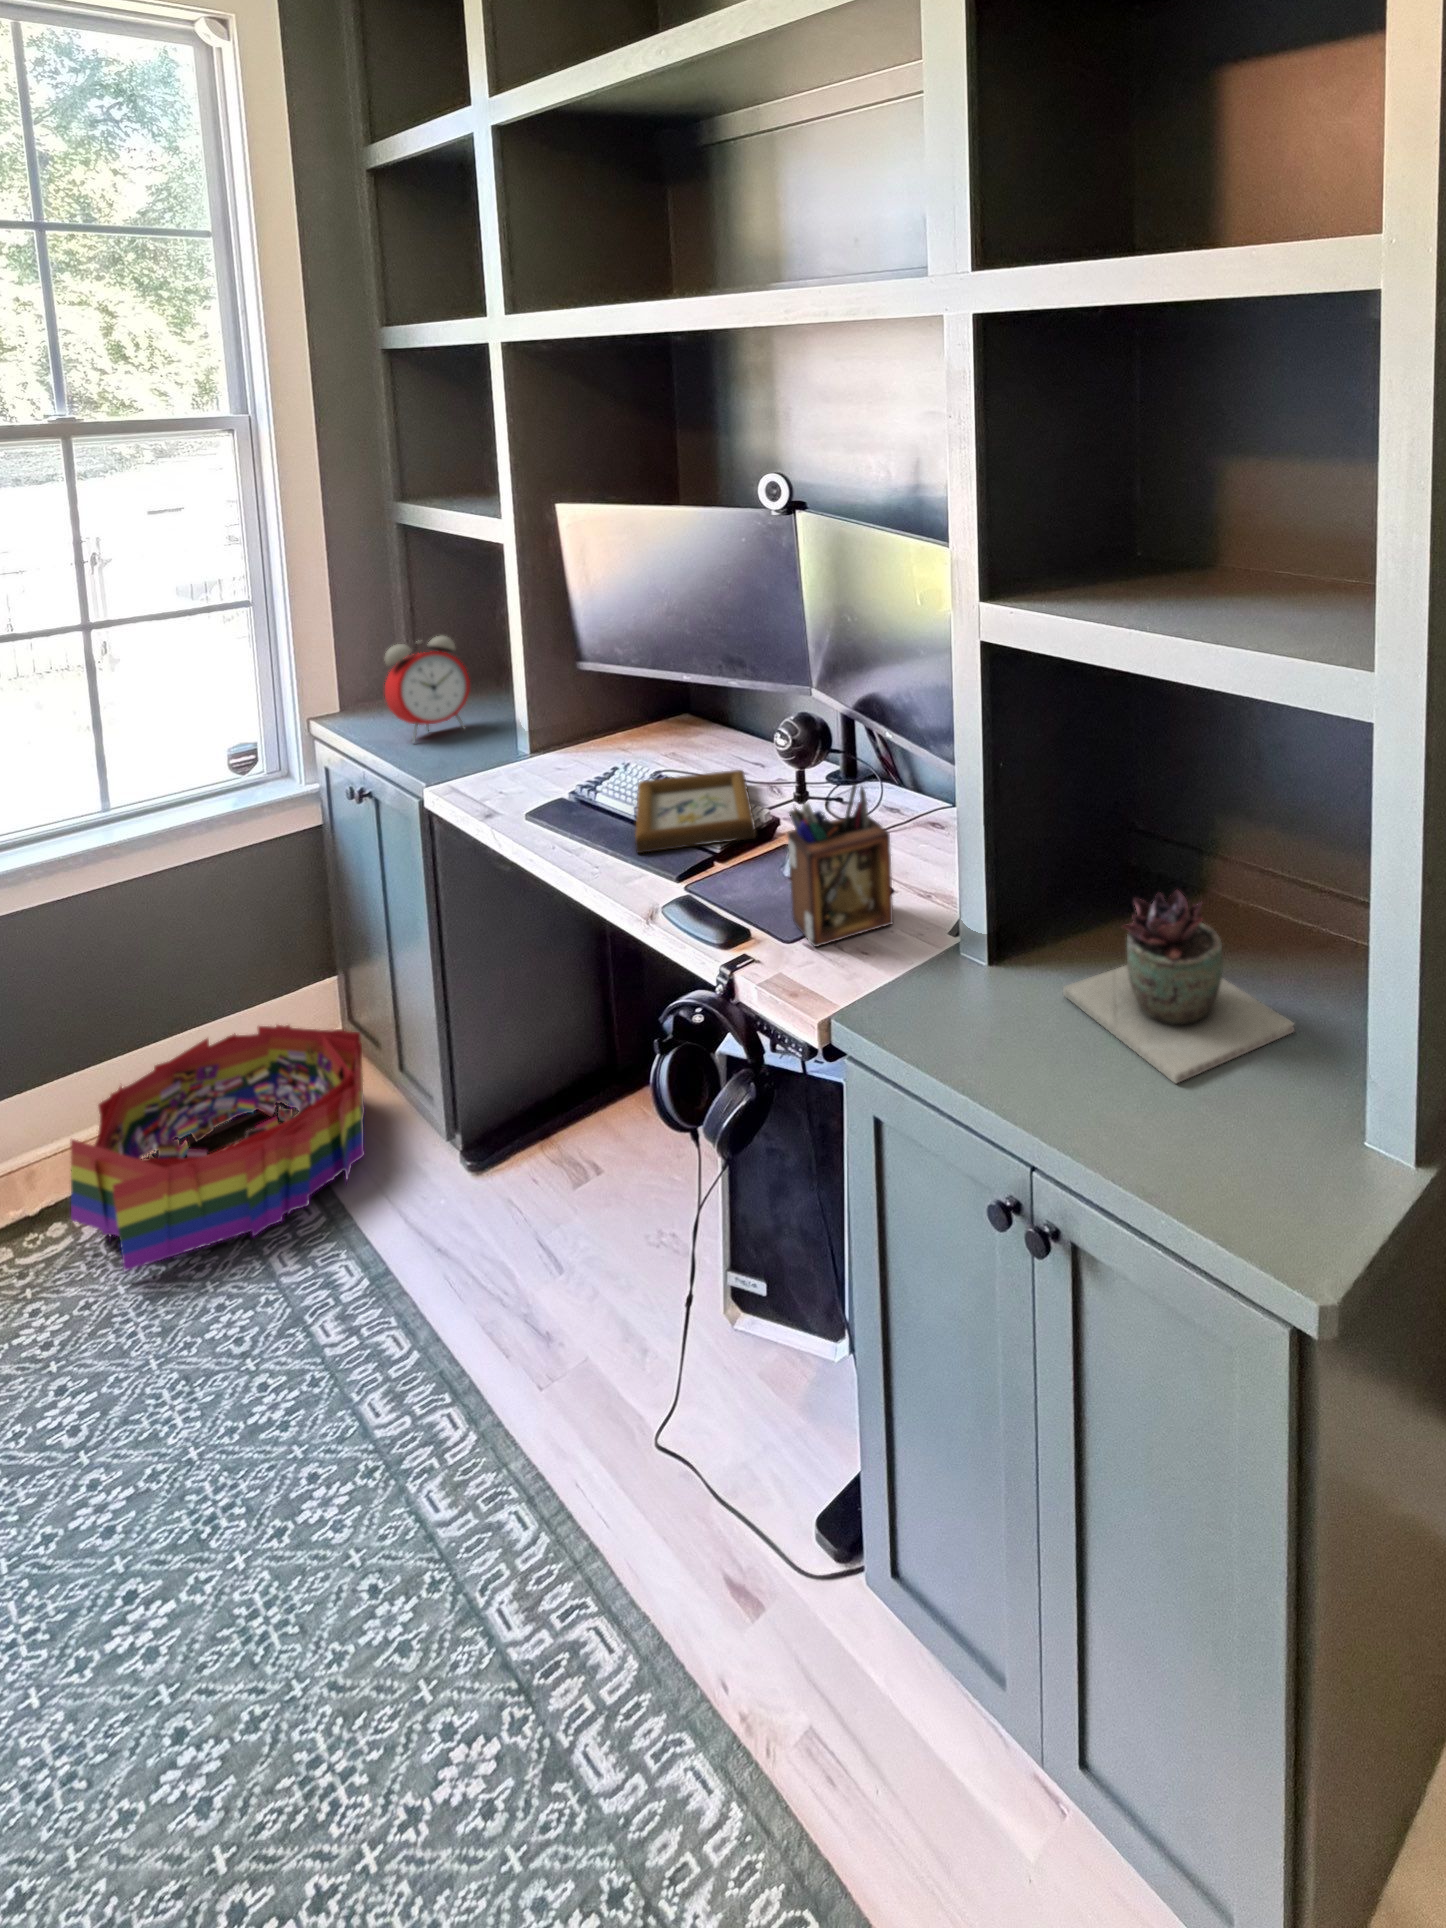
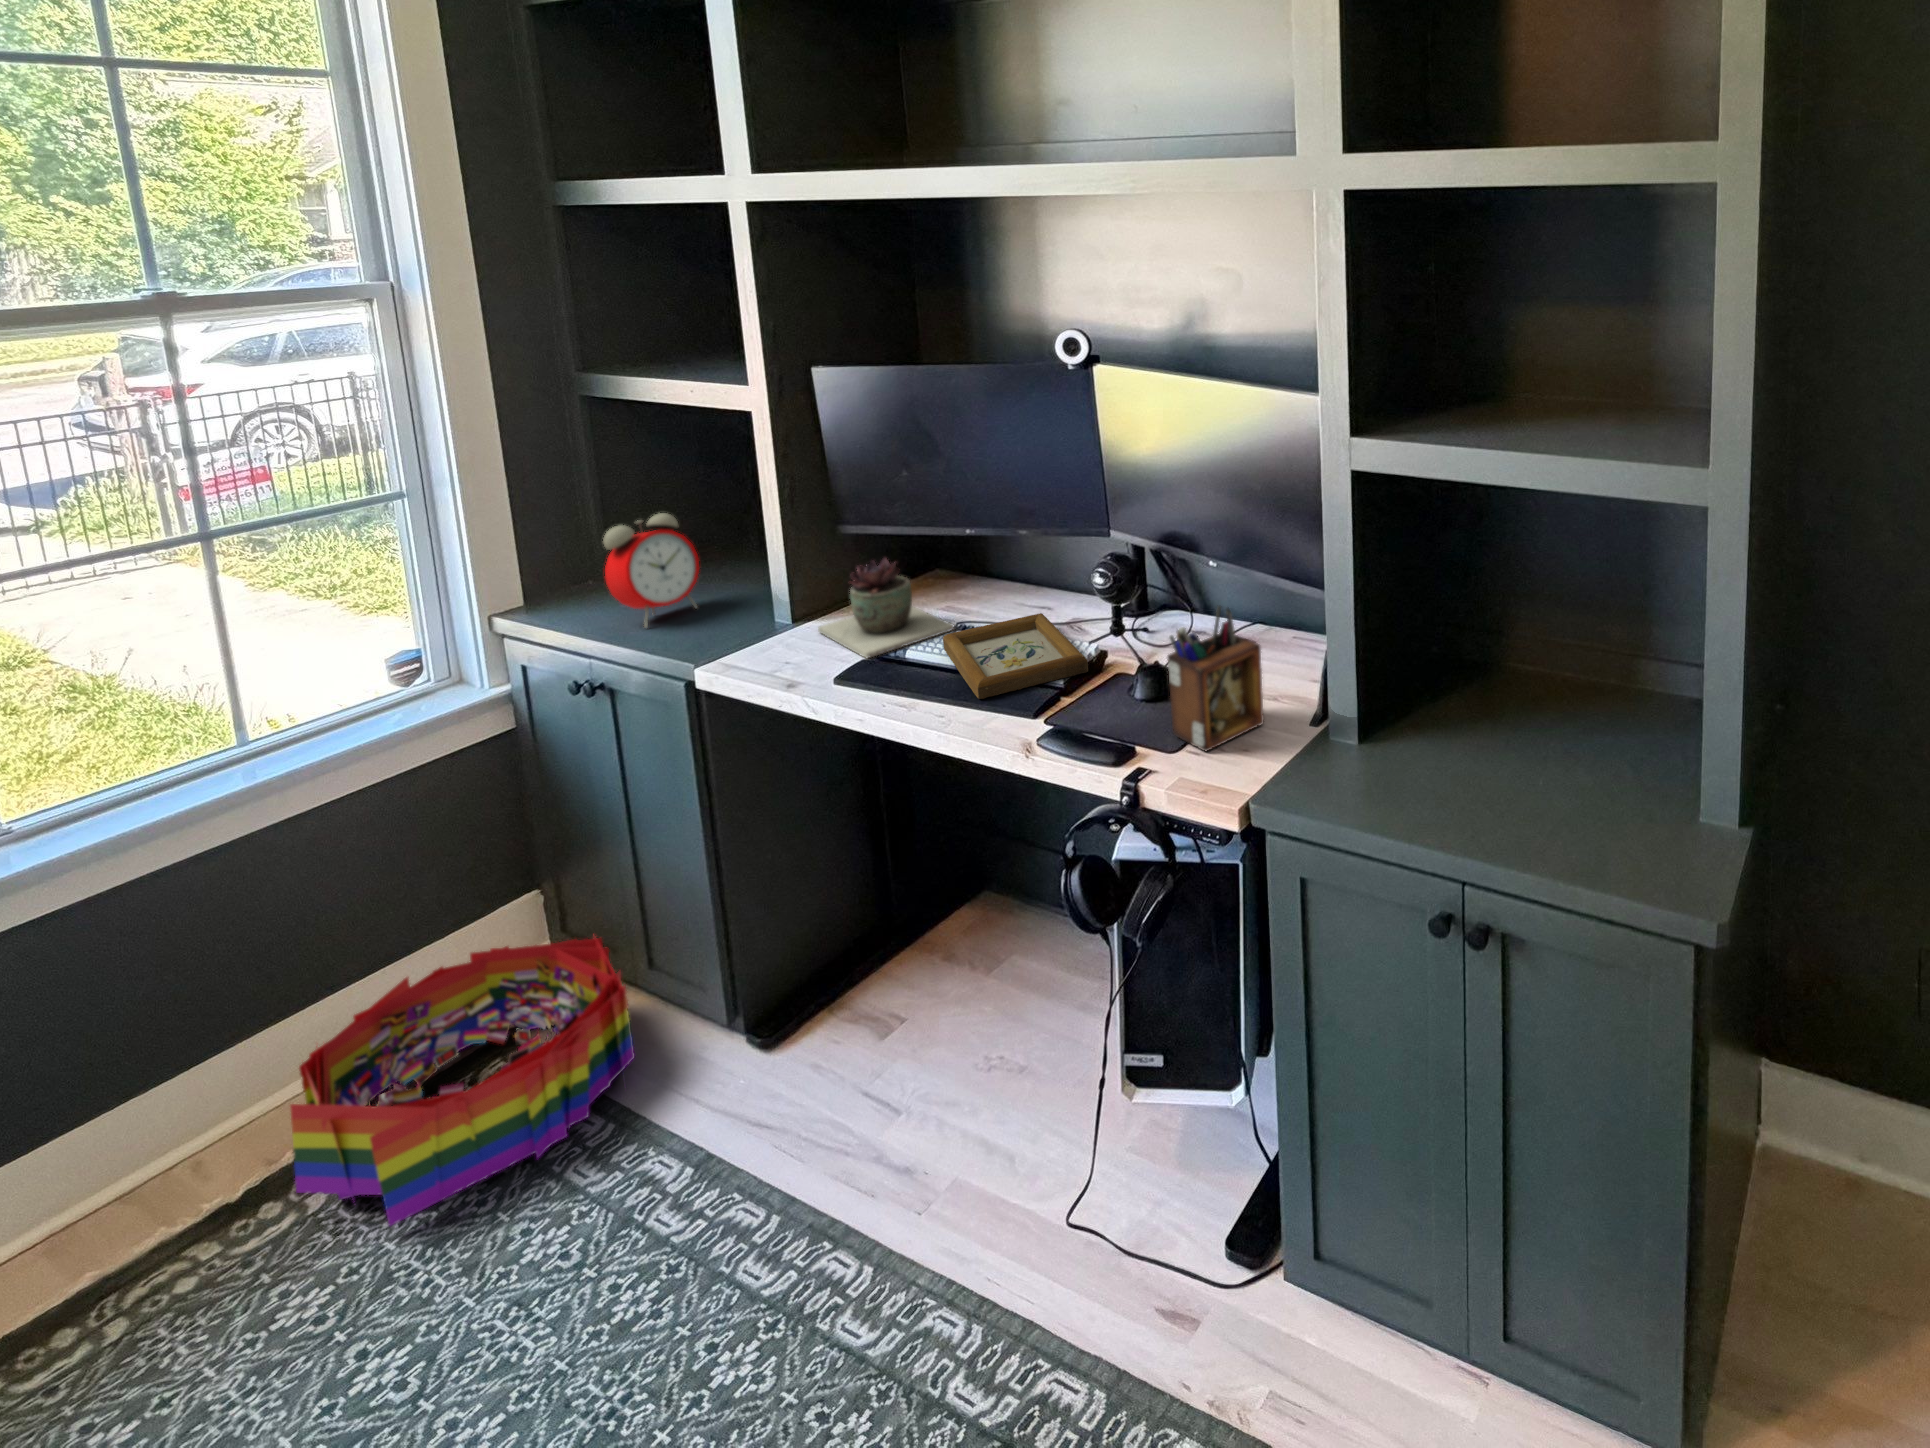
succulent plant: present [1063,890,1294,1083] -> present [818,558,954,658]

